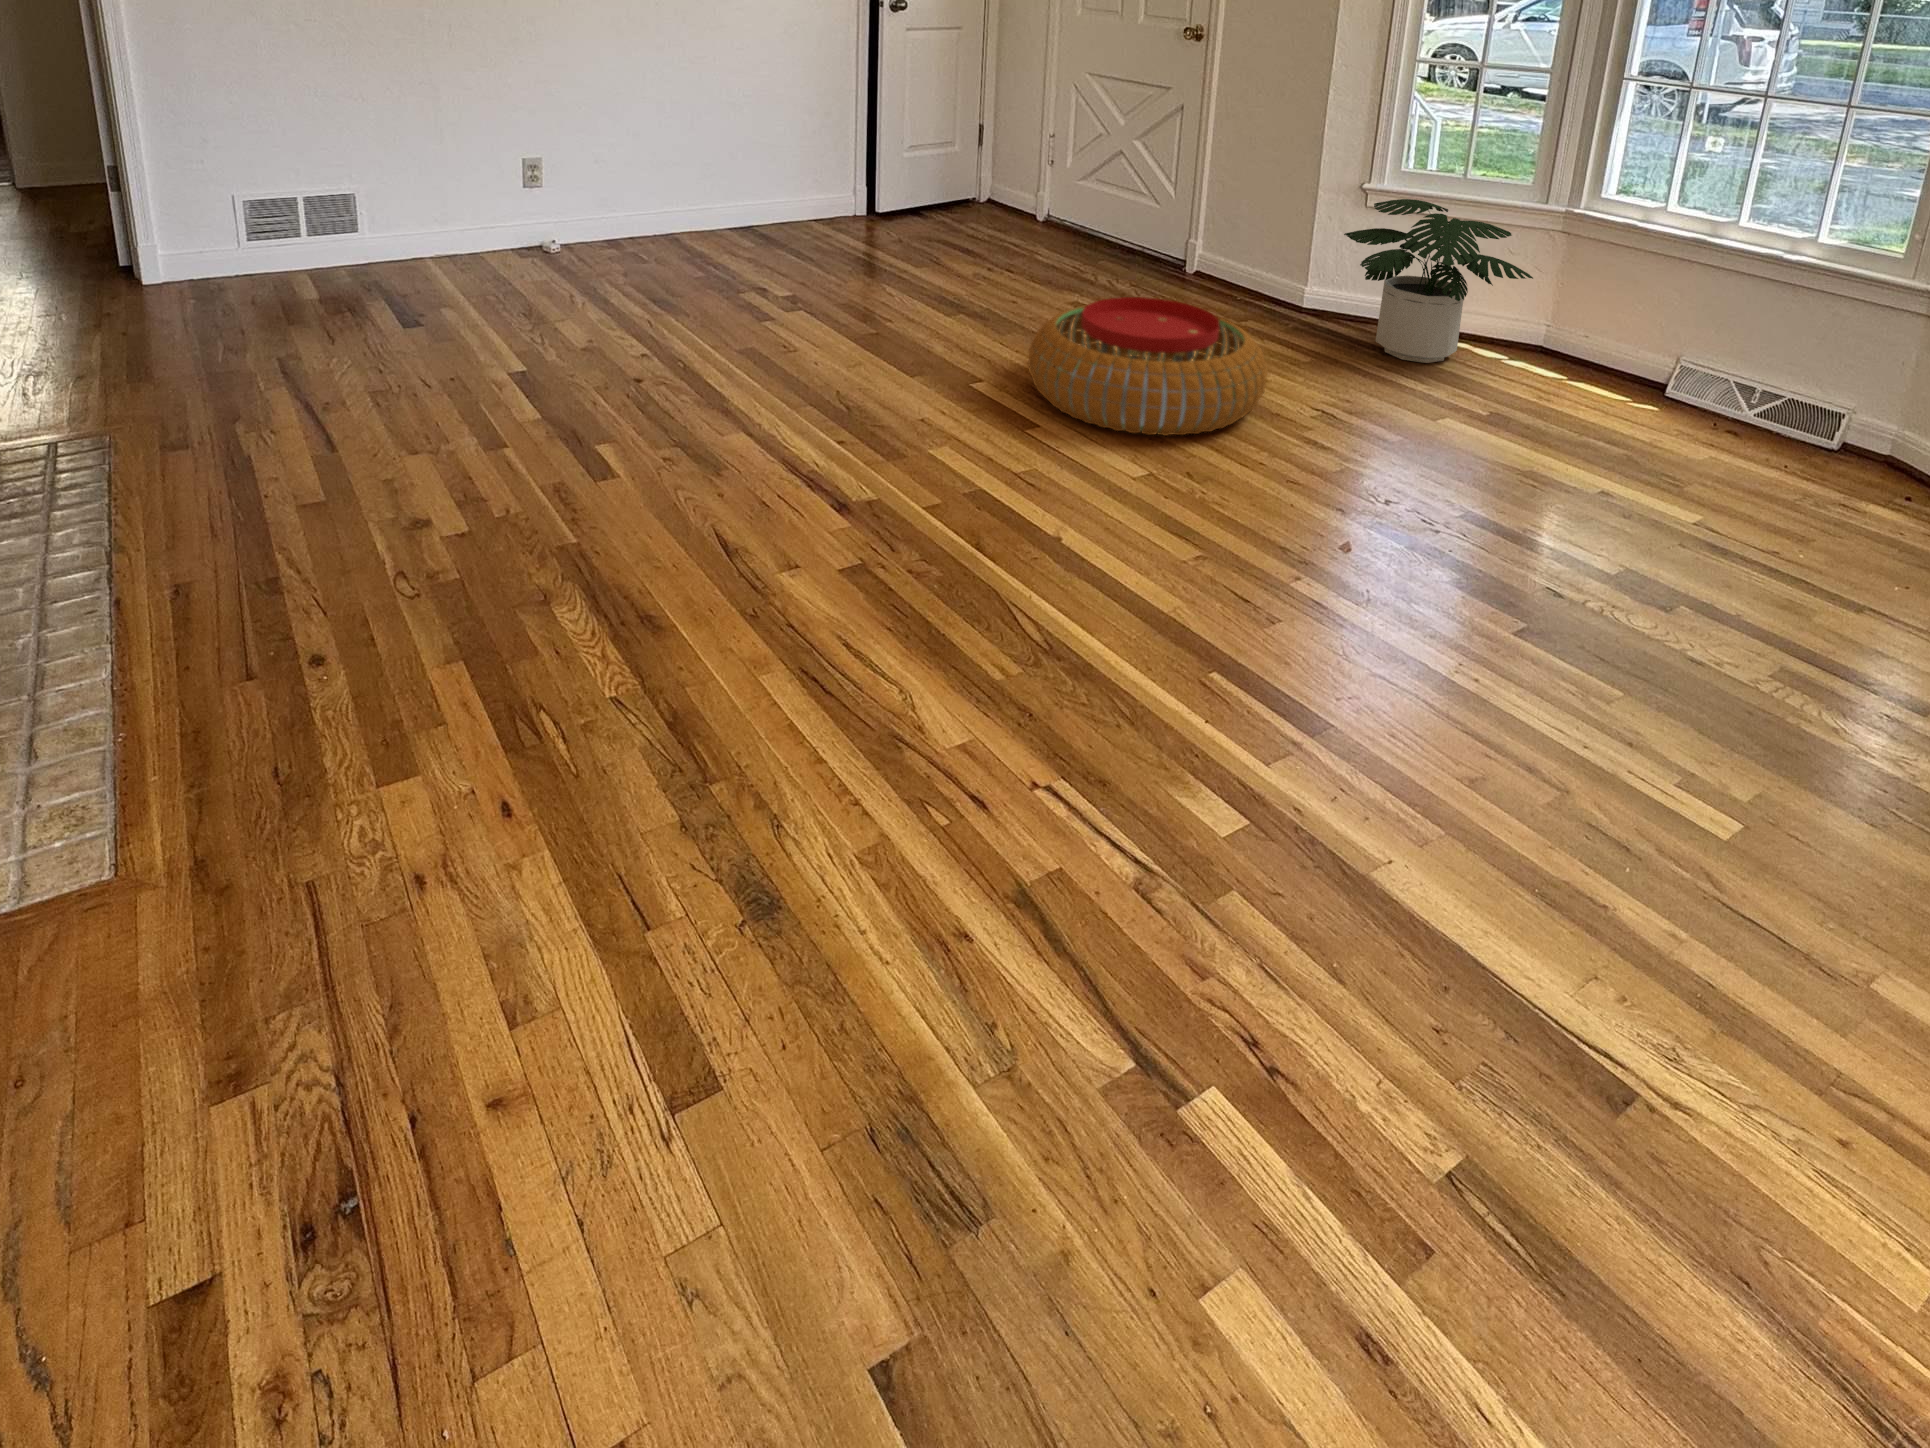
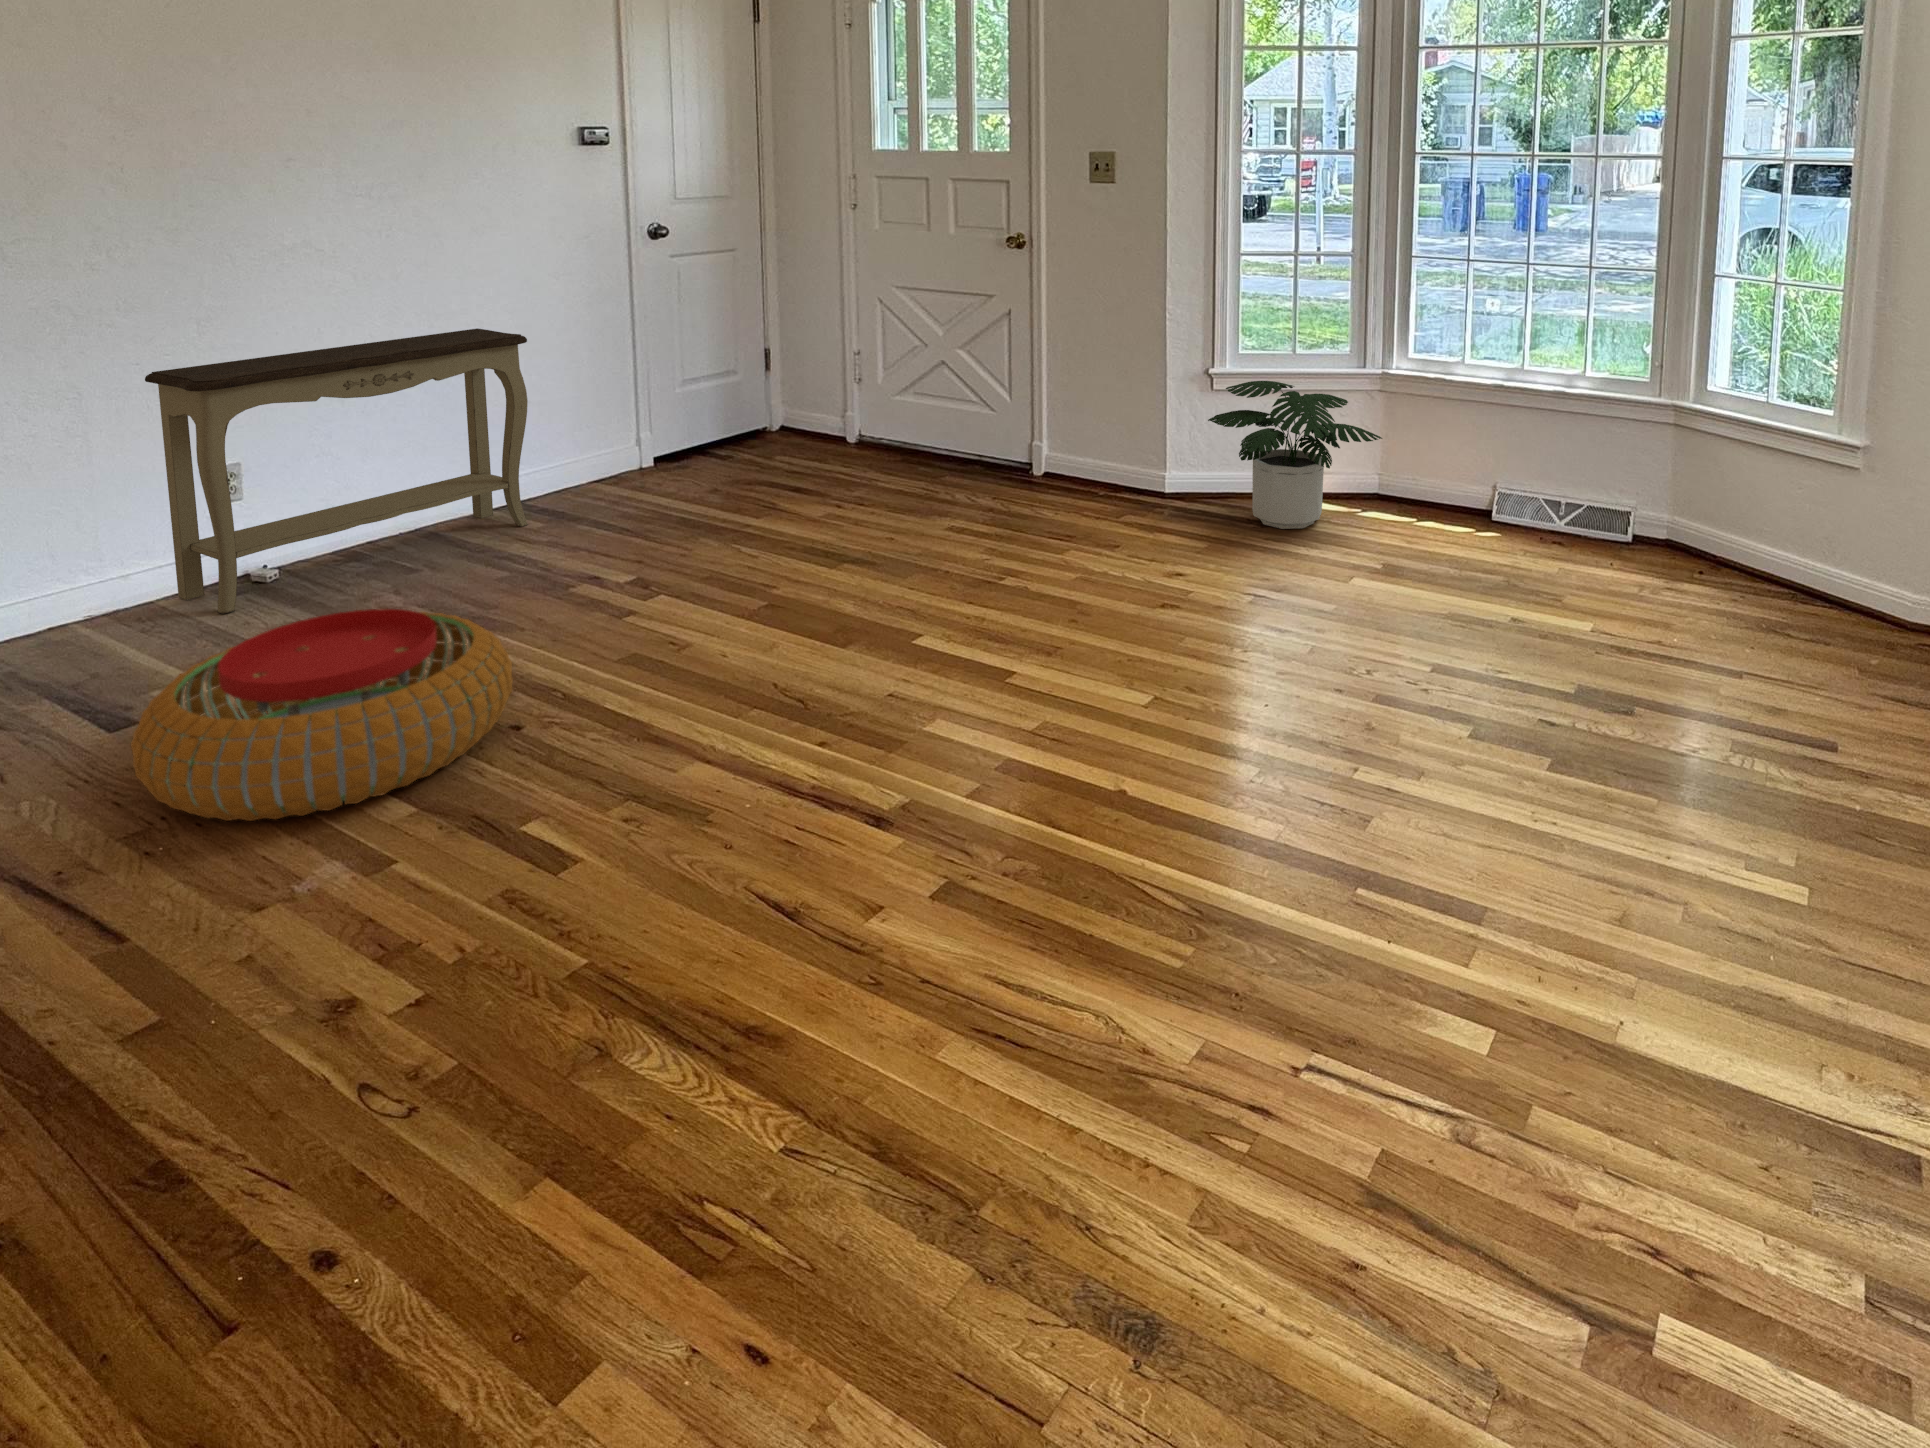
console table: none [470,73,744,269] -> present [145,328,528,614]
pouf: present [1028,297,1268,436] -> present [131,609,513,821]

